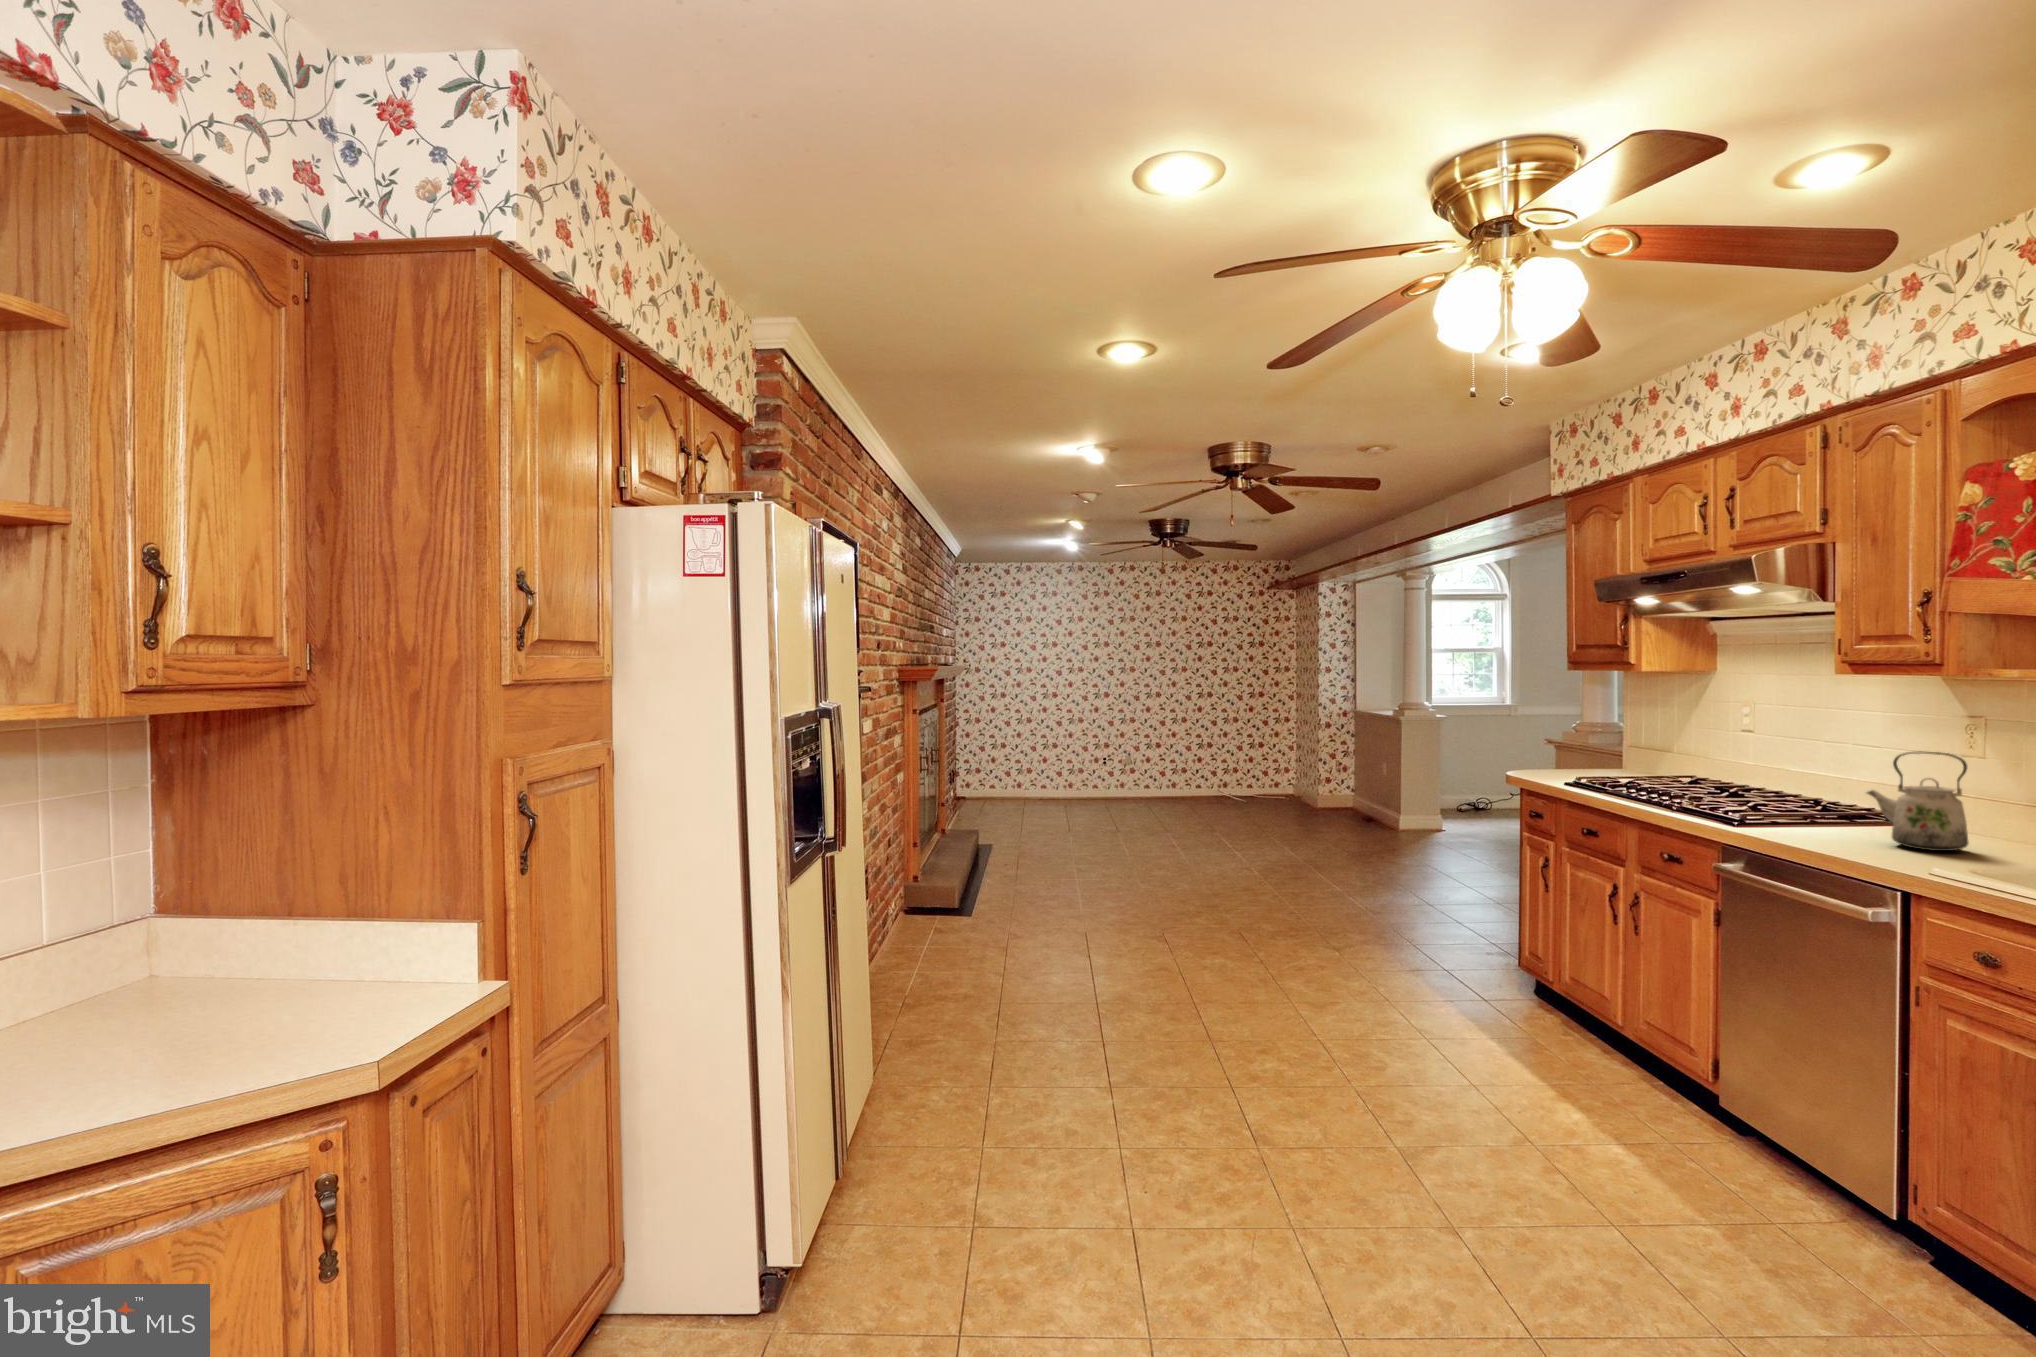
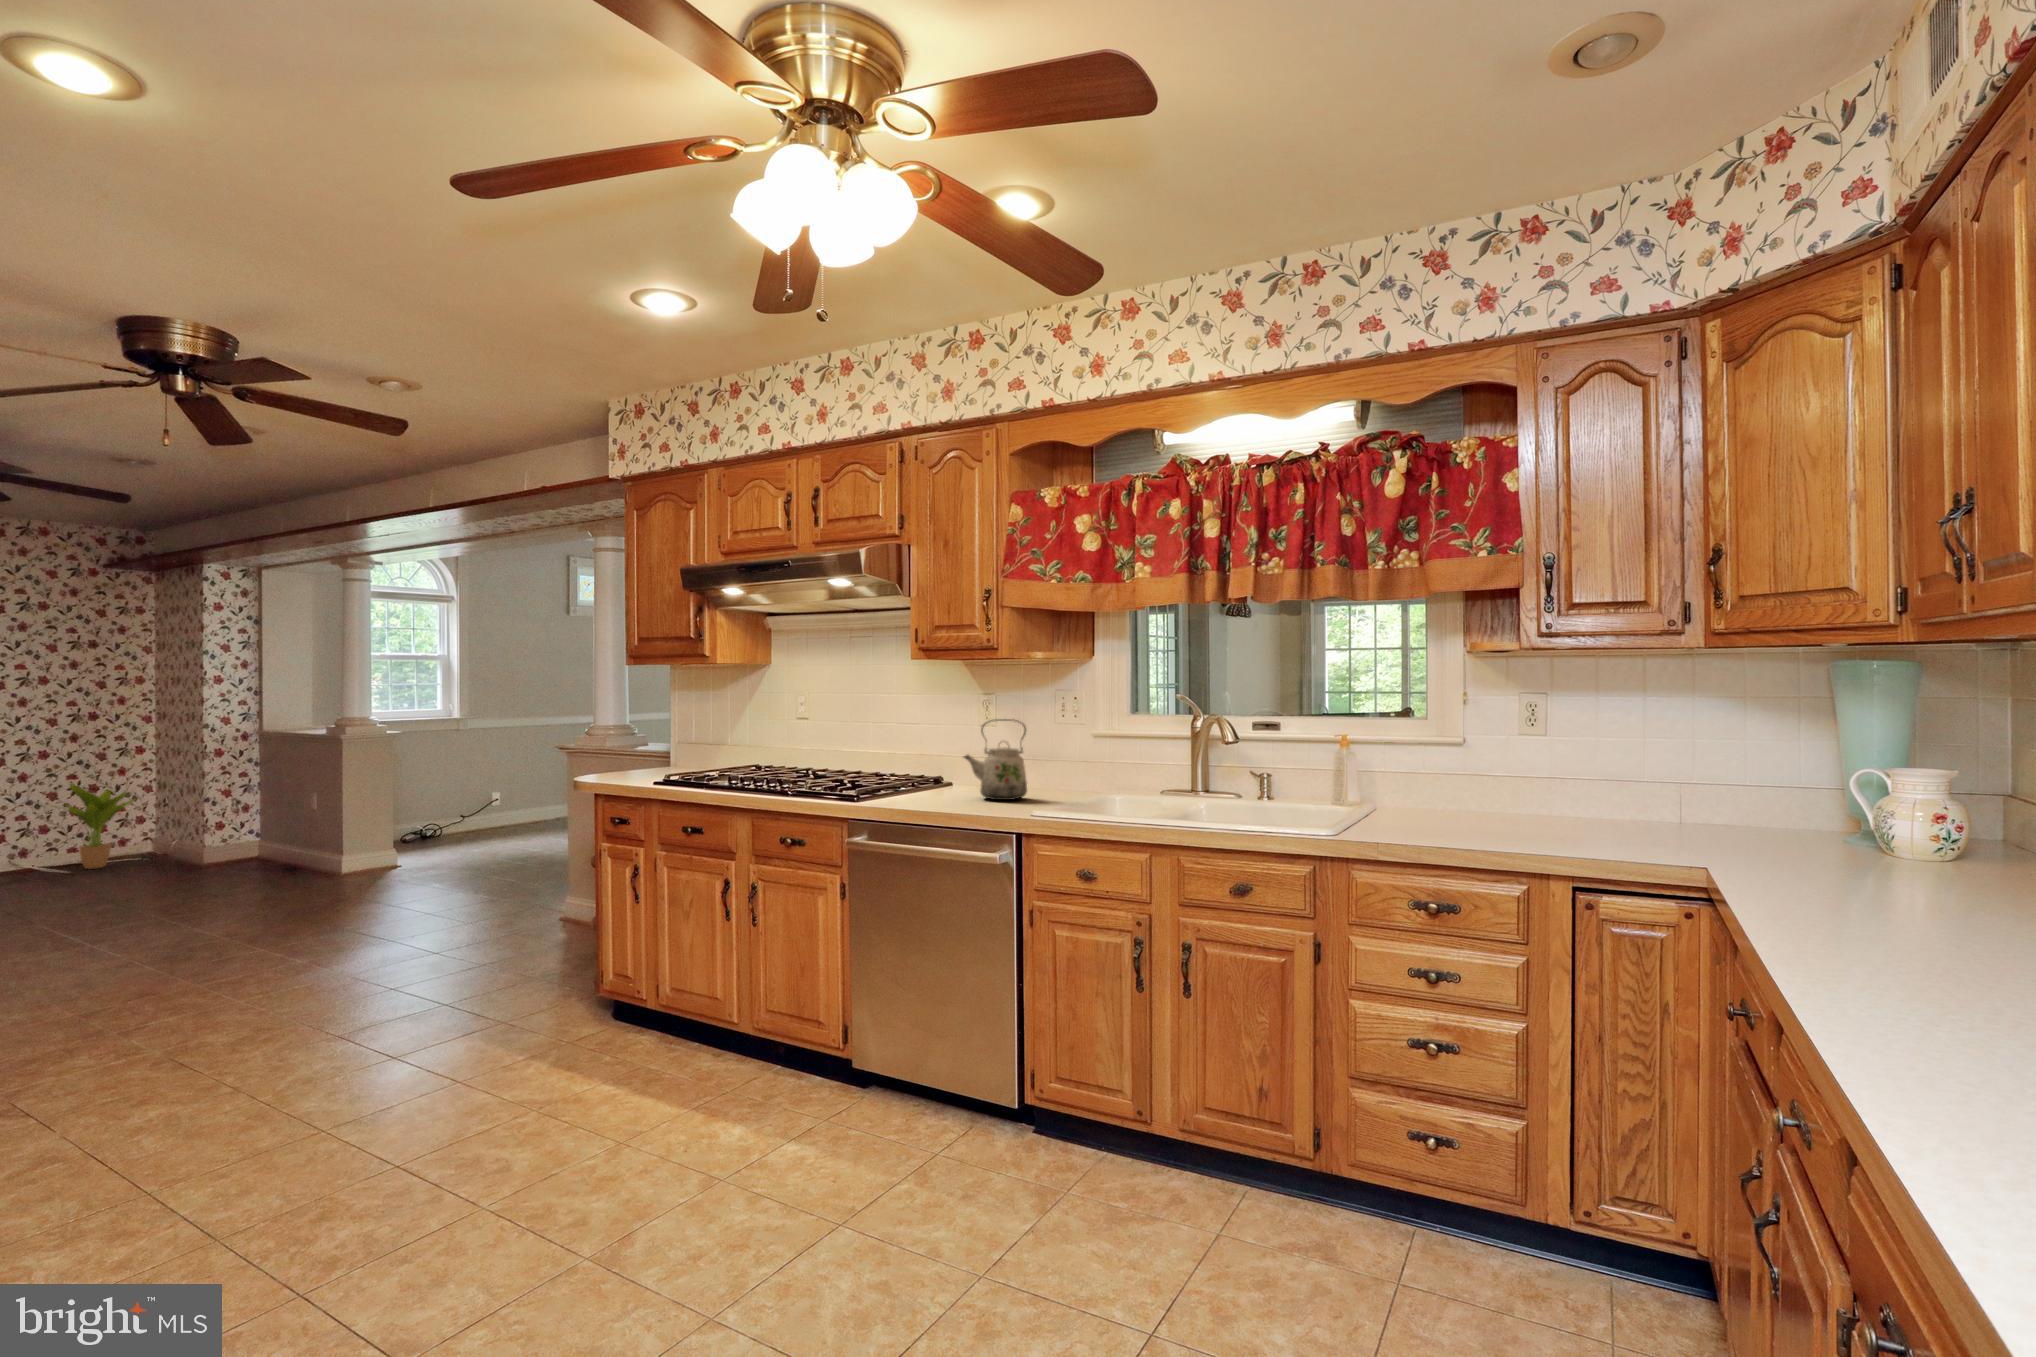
potted plant: none [1237,741,1285,801] -> present [64,783,135,869]

